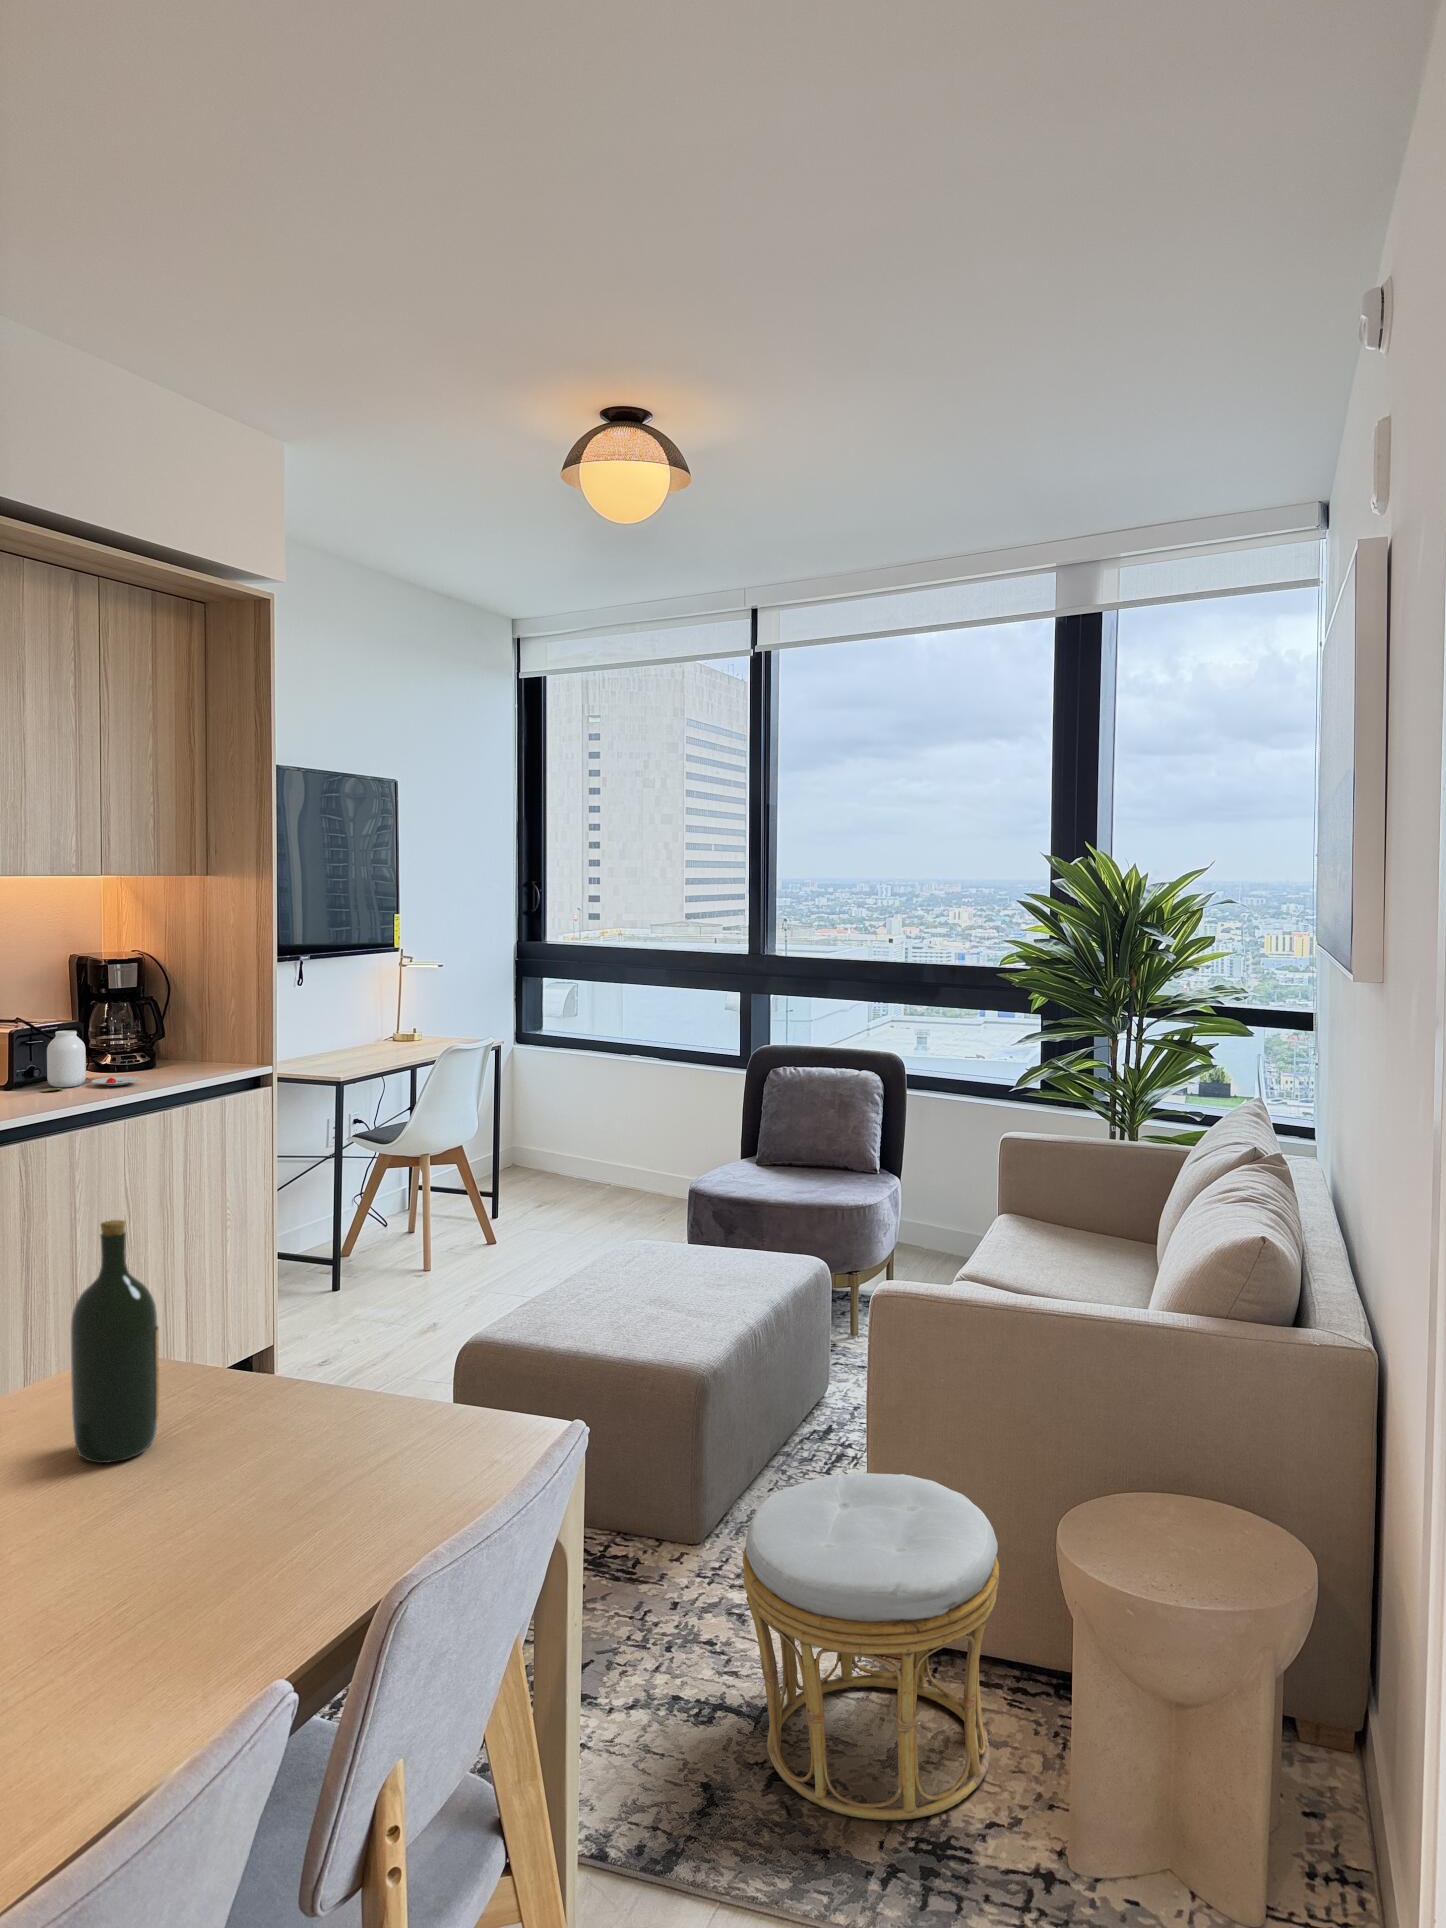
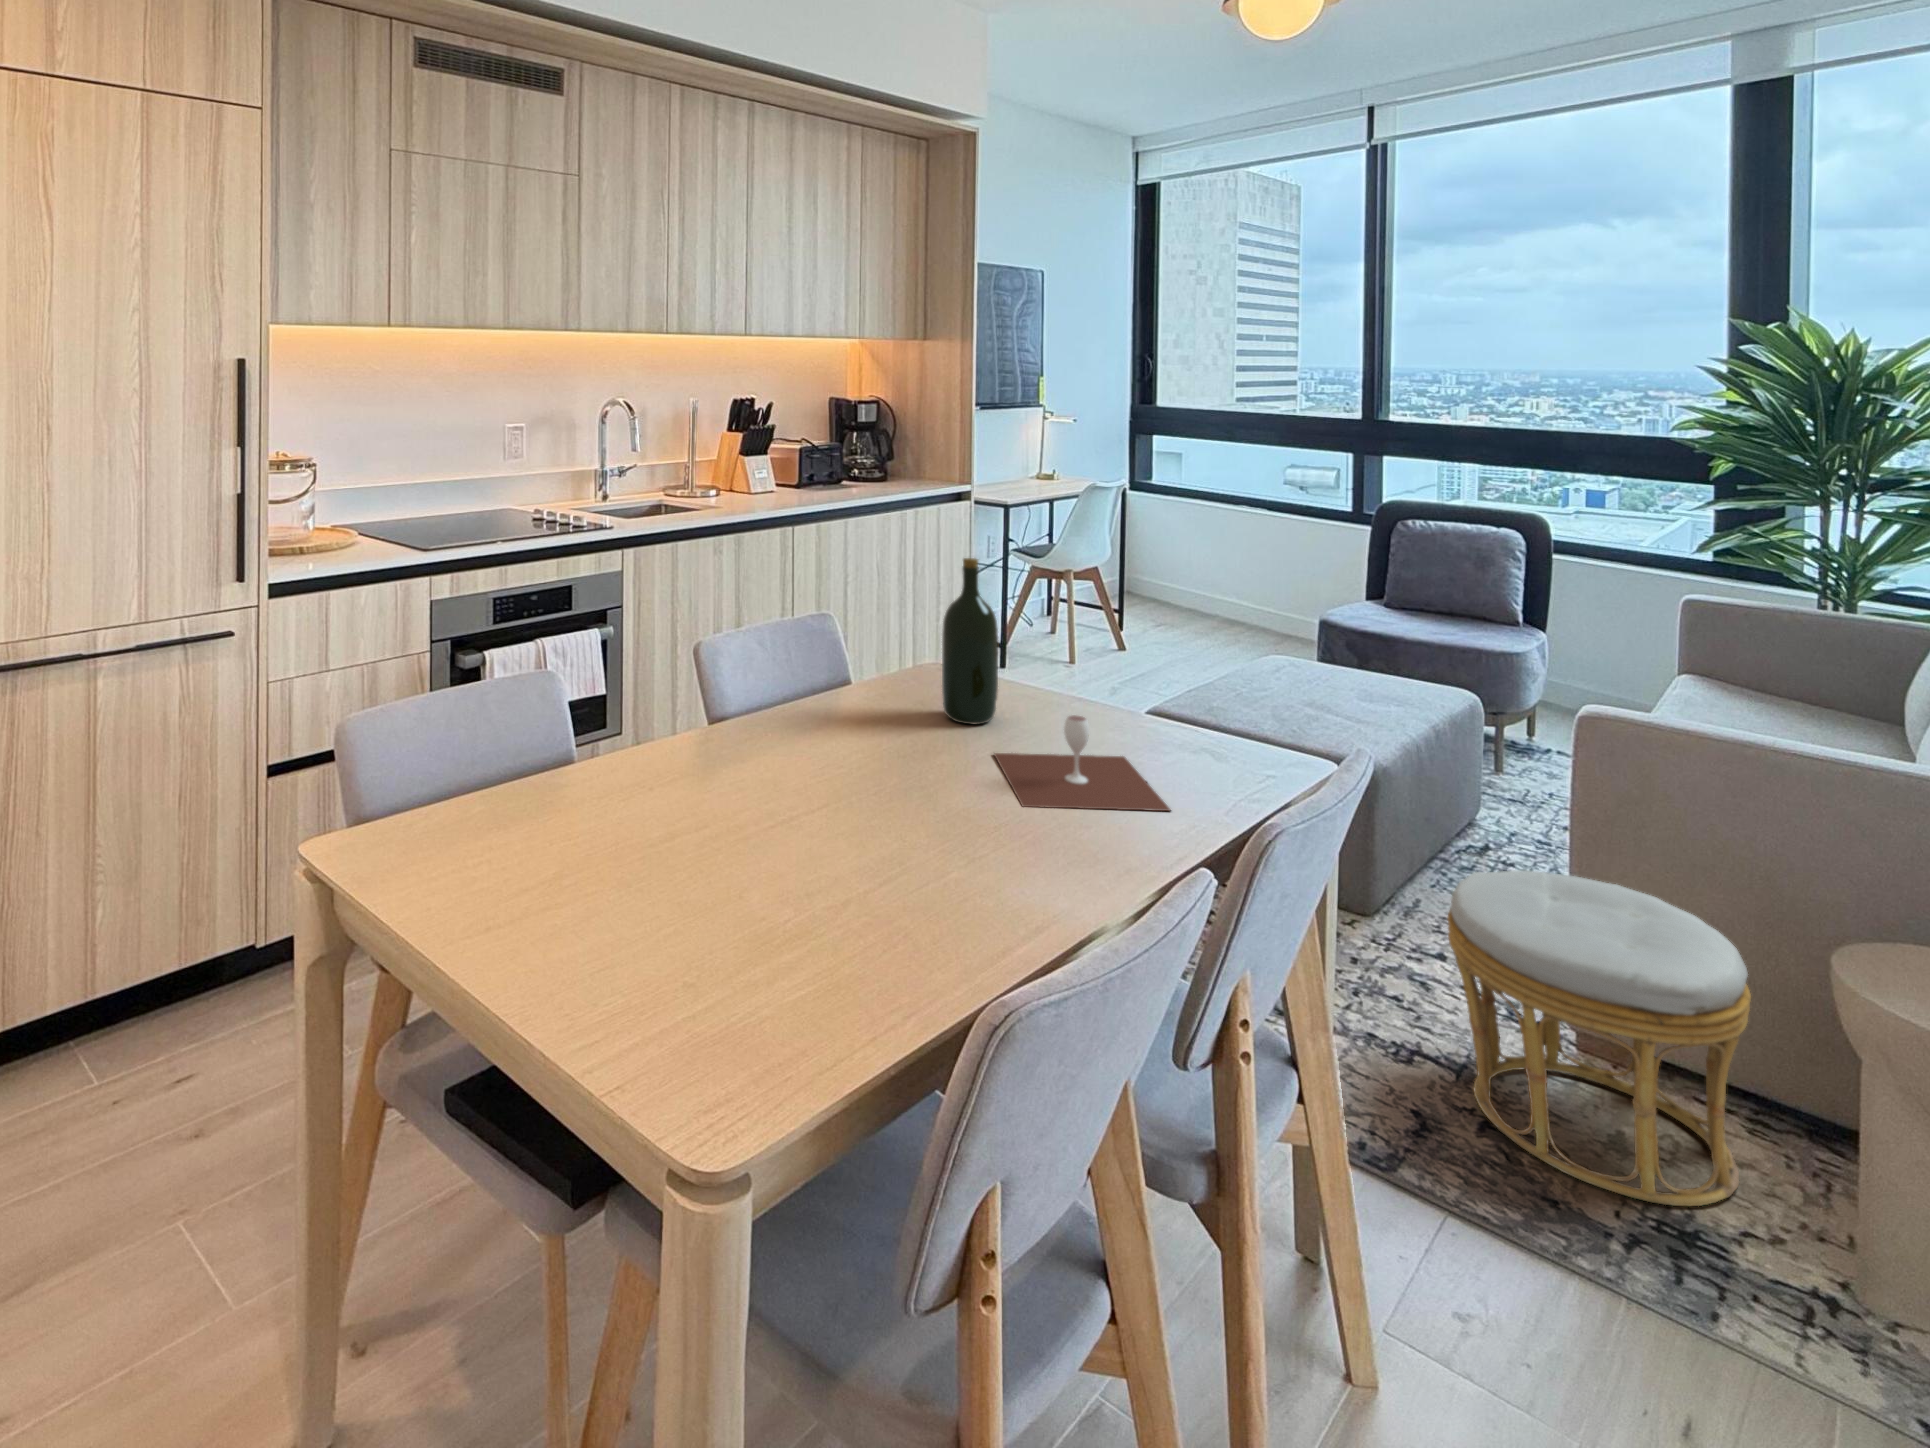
jar: present [41,1030,140,1092] -> none [822,450,886,491]
wine glass: none [122,1442,344,1603] -> present [994,715,1170,811]

